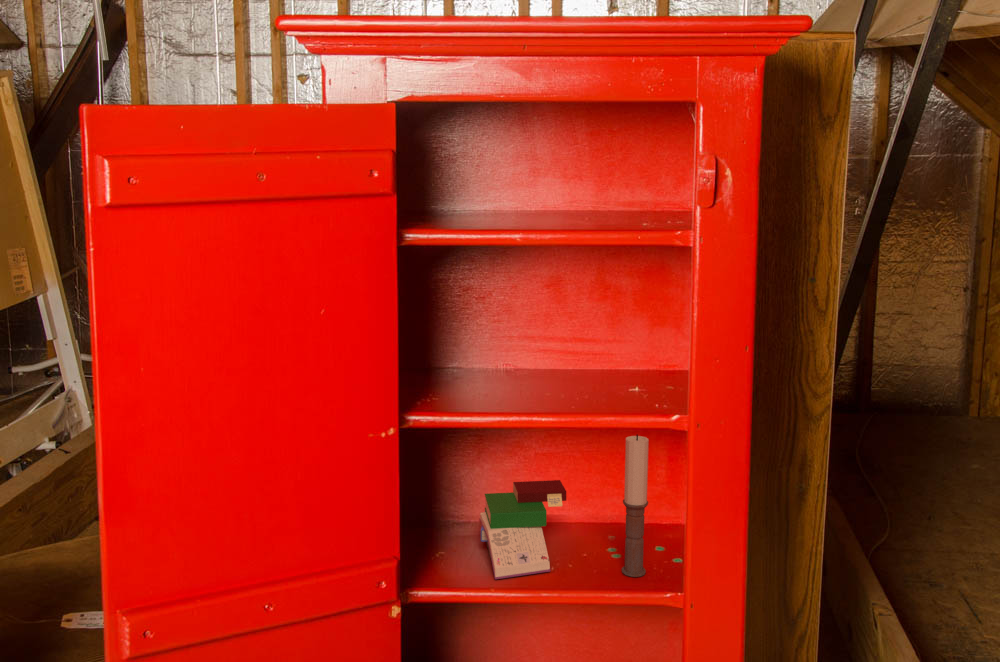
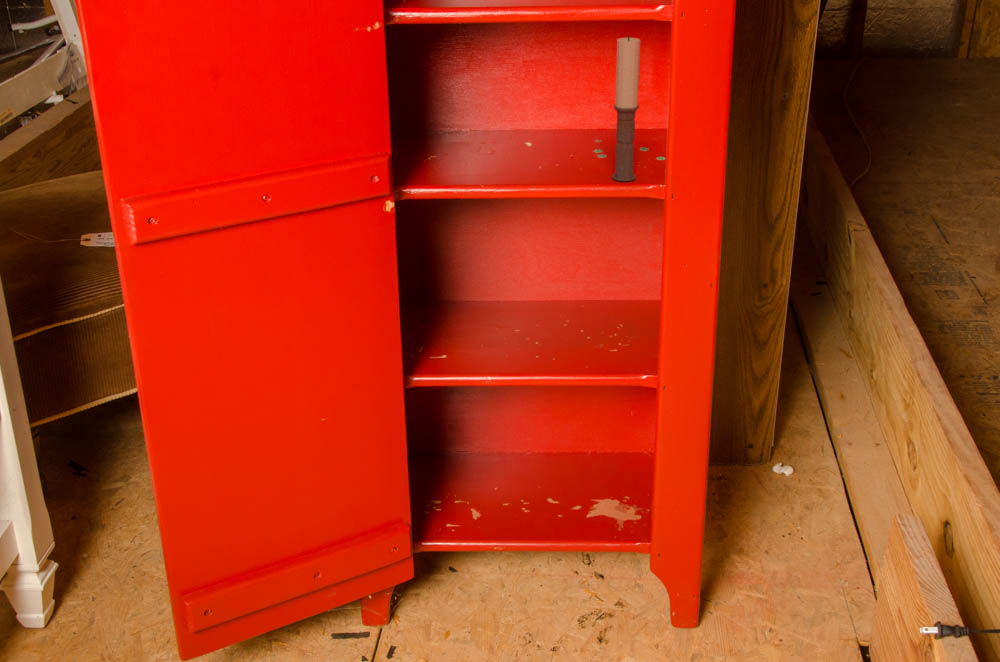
book: present [480,480,566,579] -> none [477,93,563,182]

